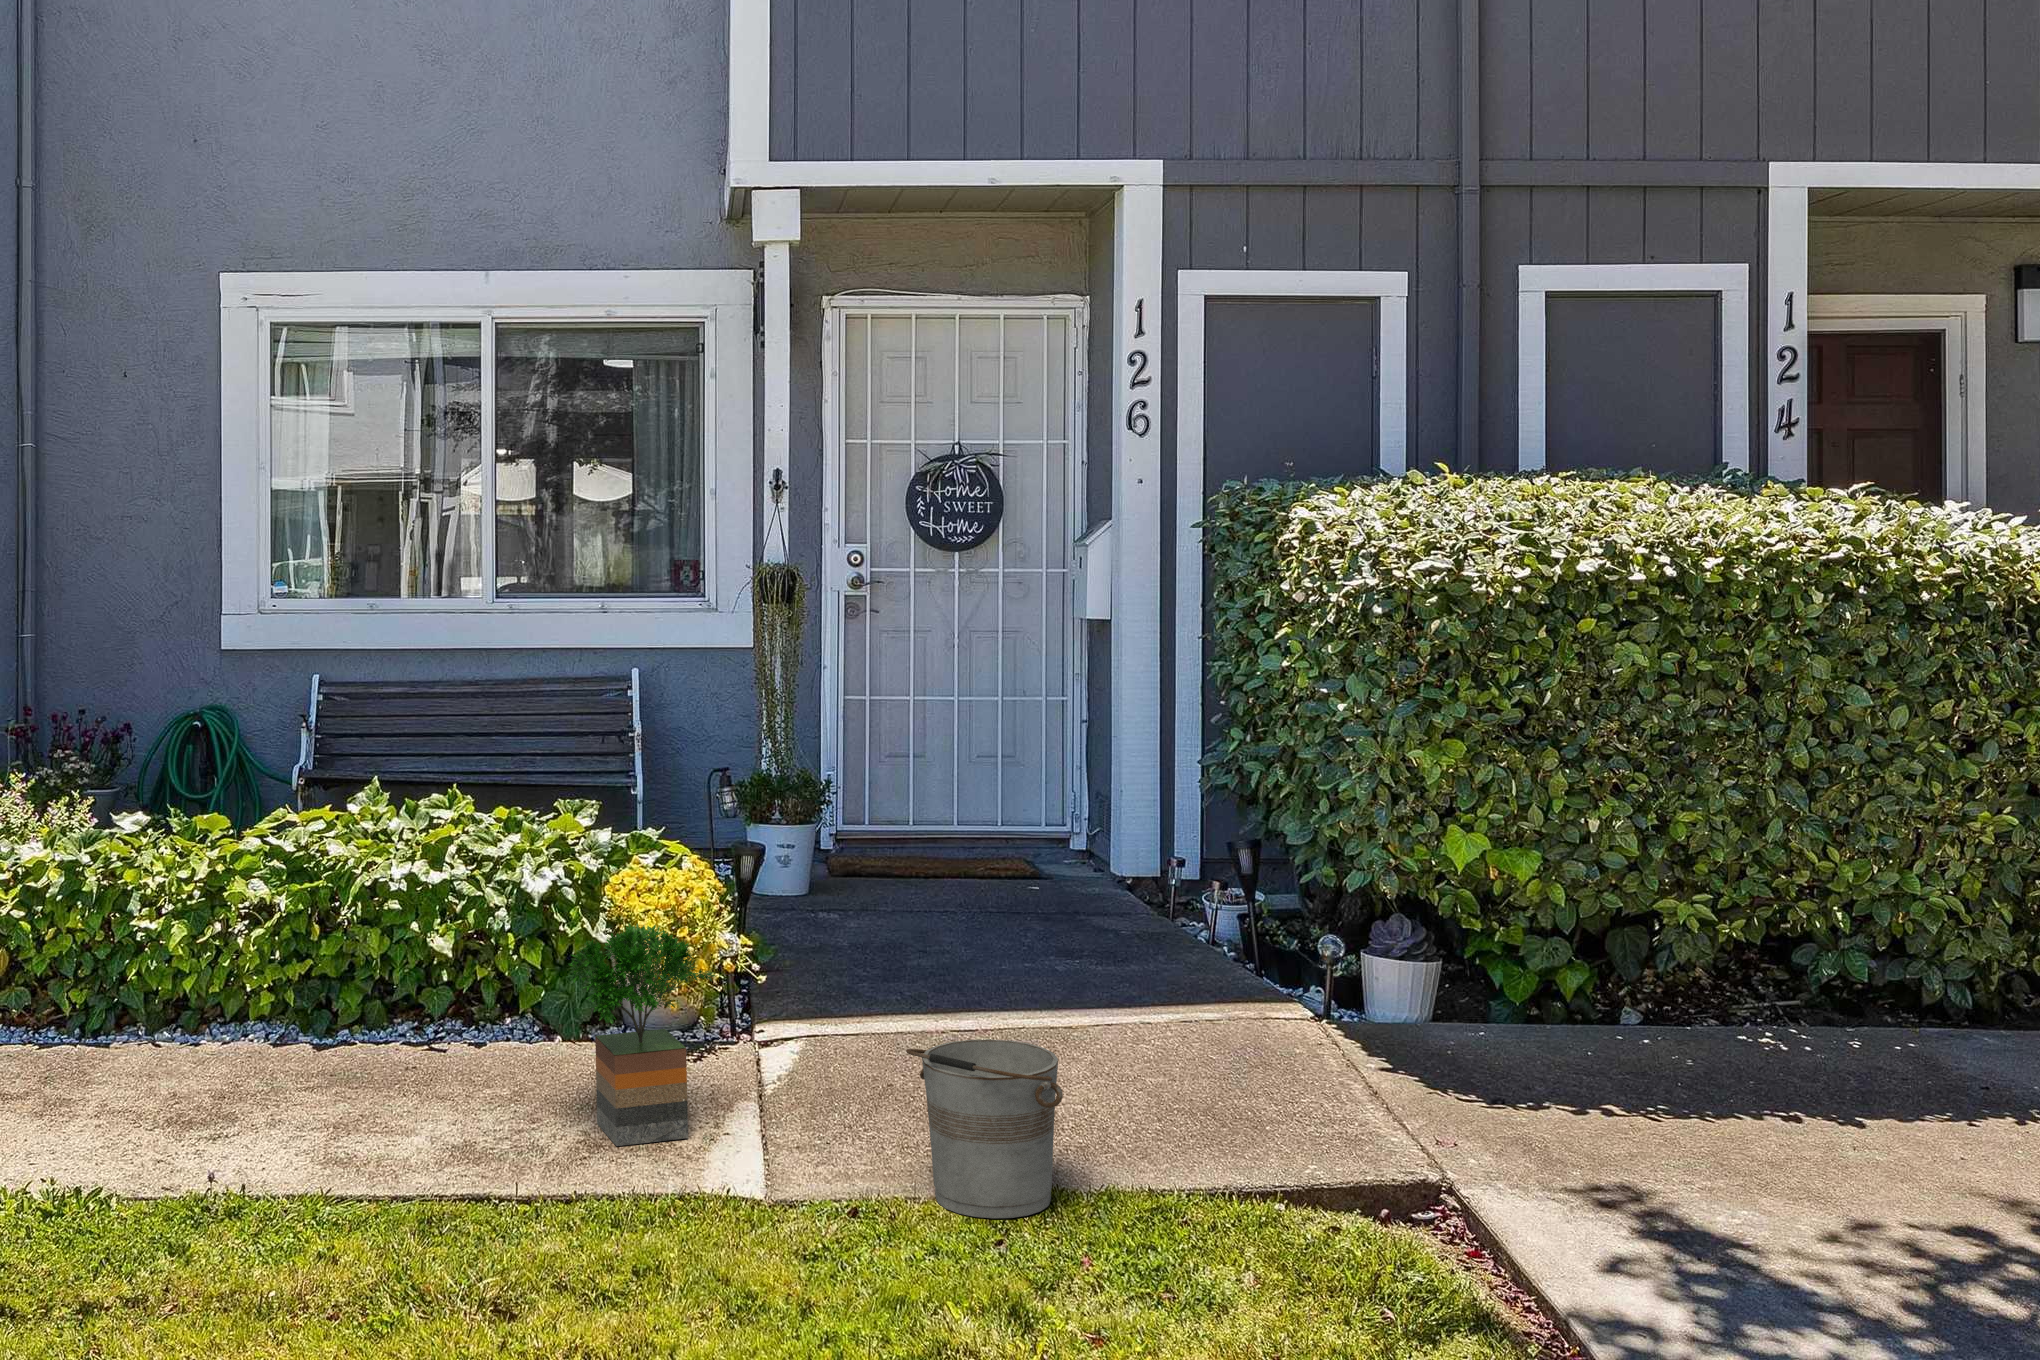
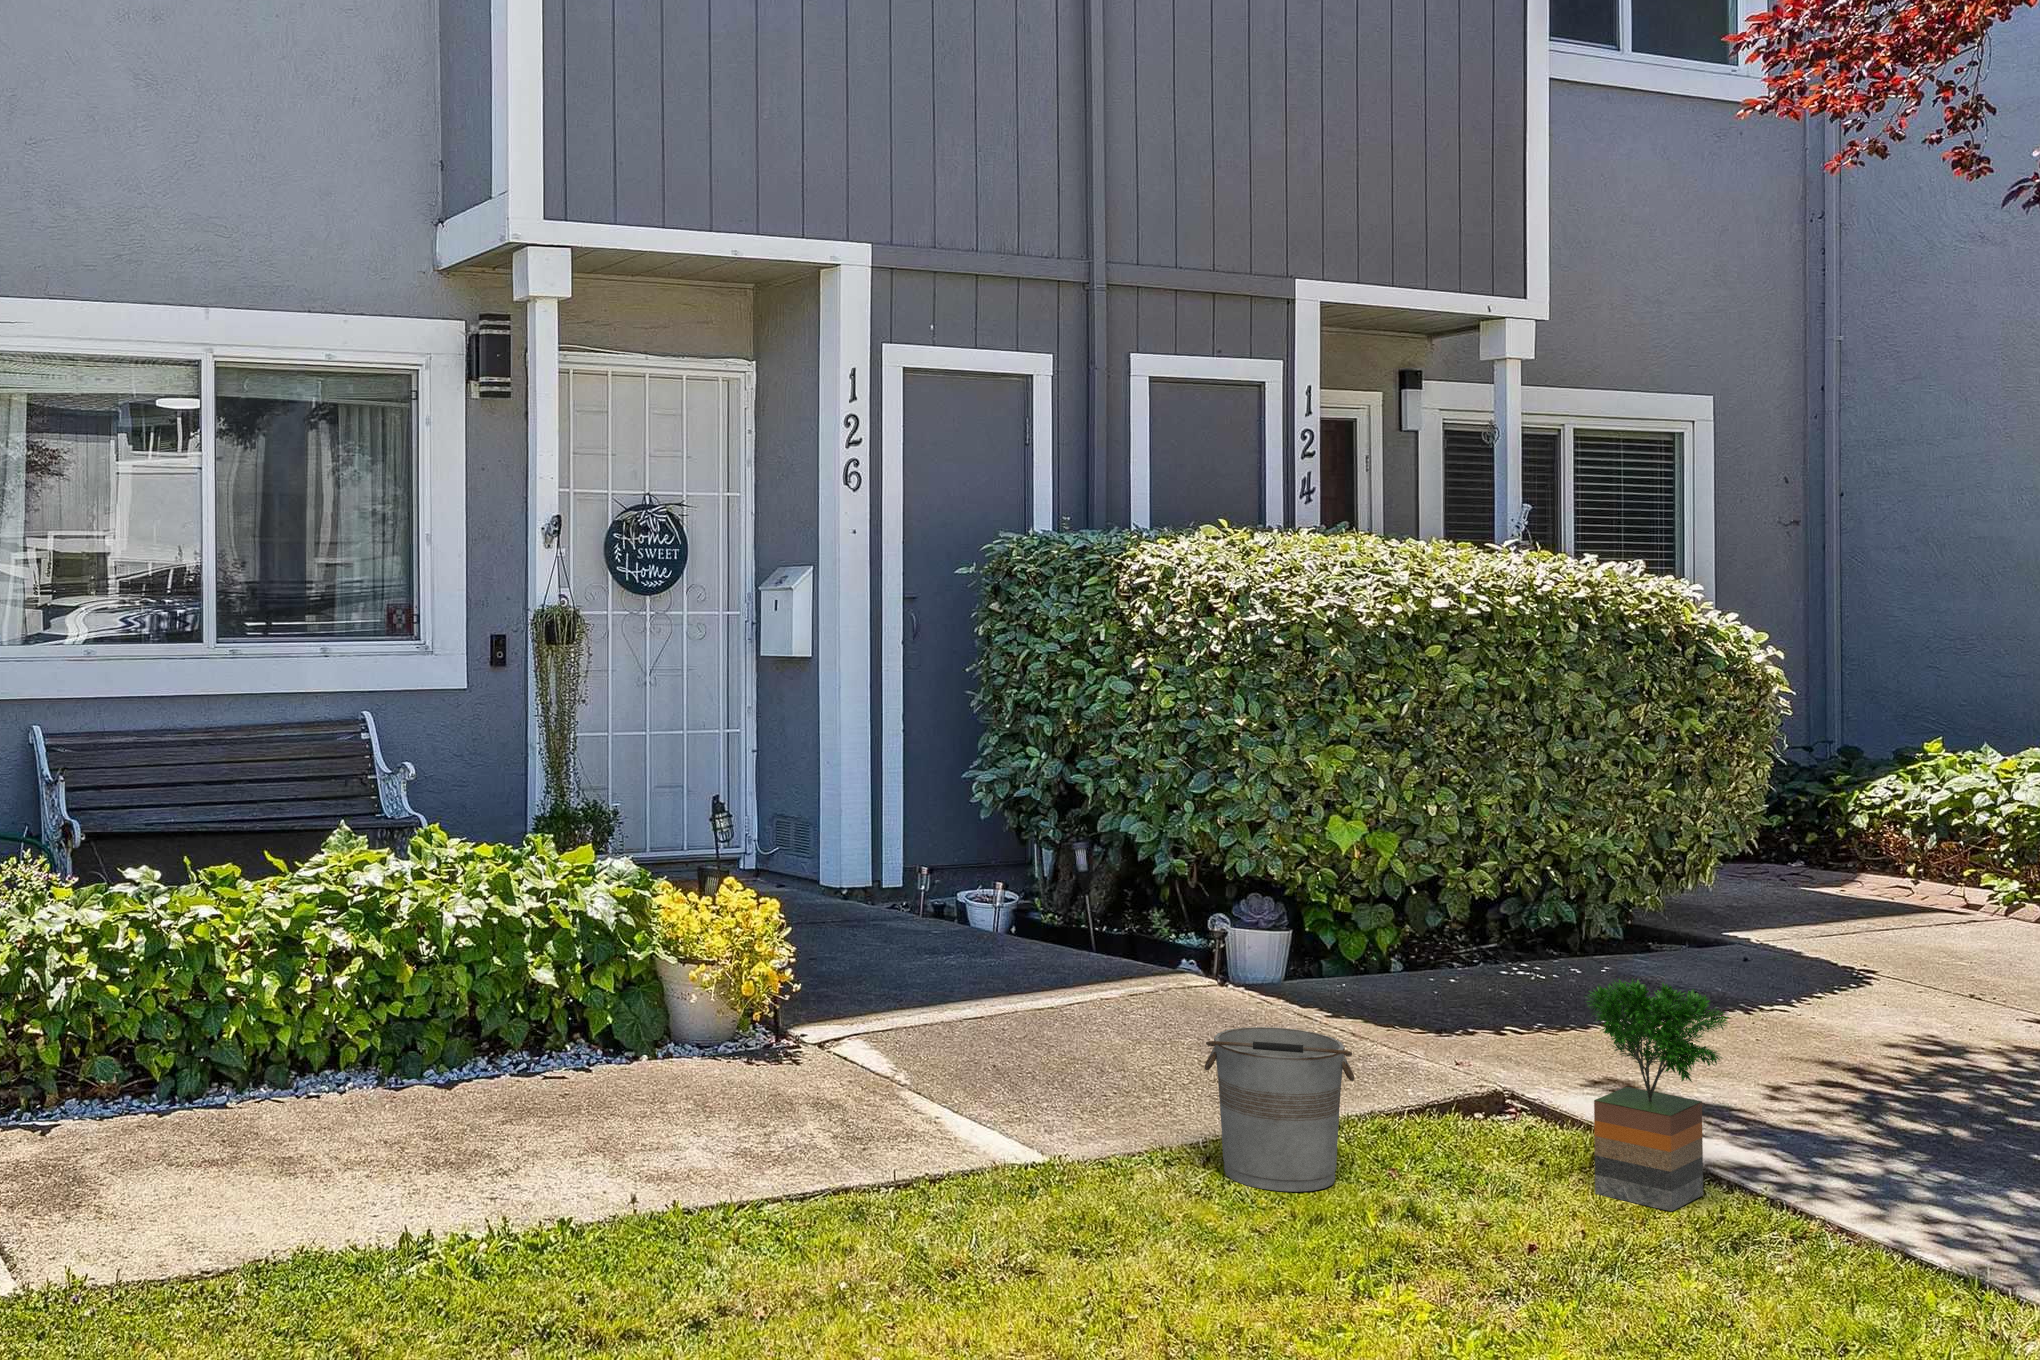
potted tree: present [569,924,715,1146] -> present [1585,979,1729,1211]

